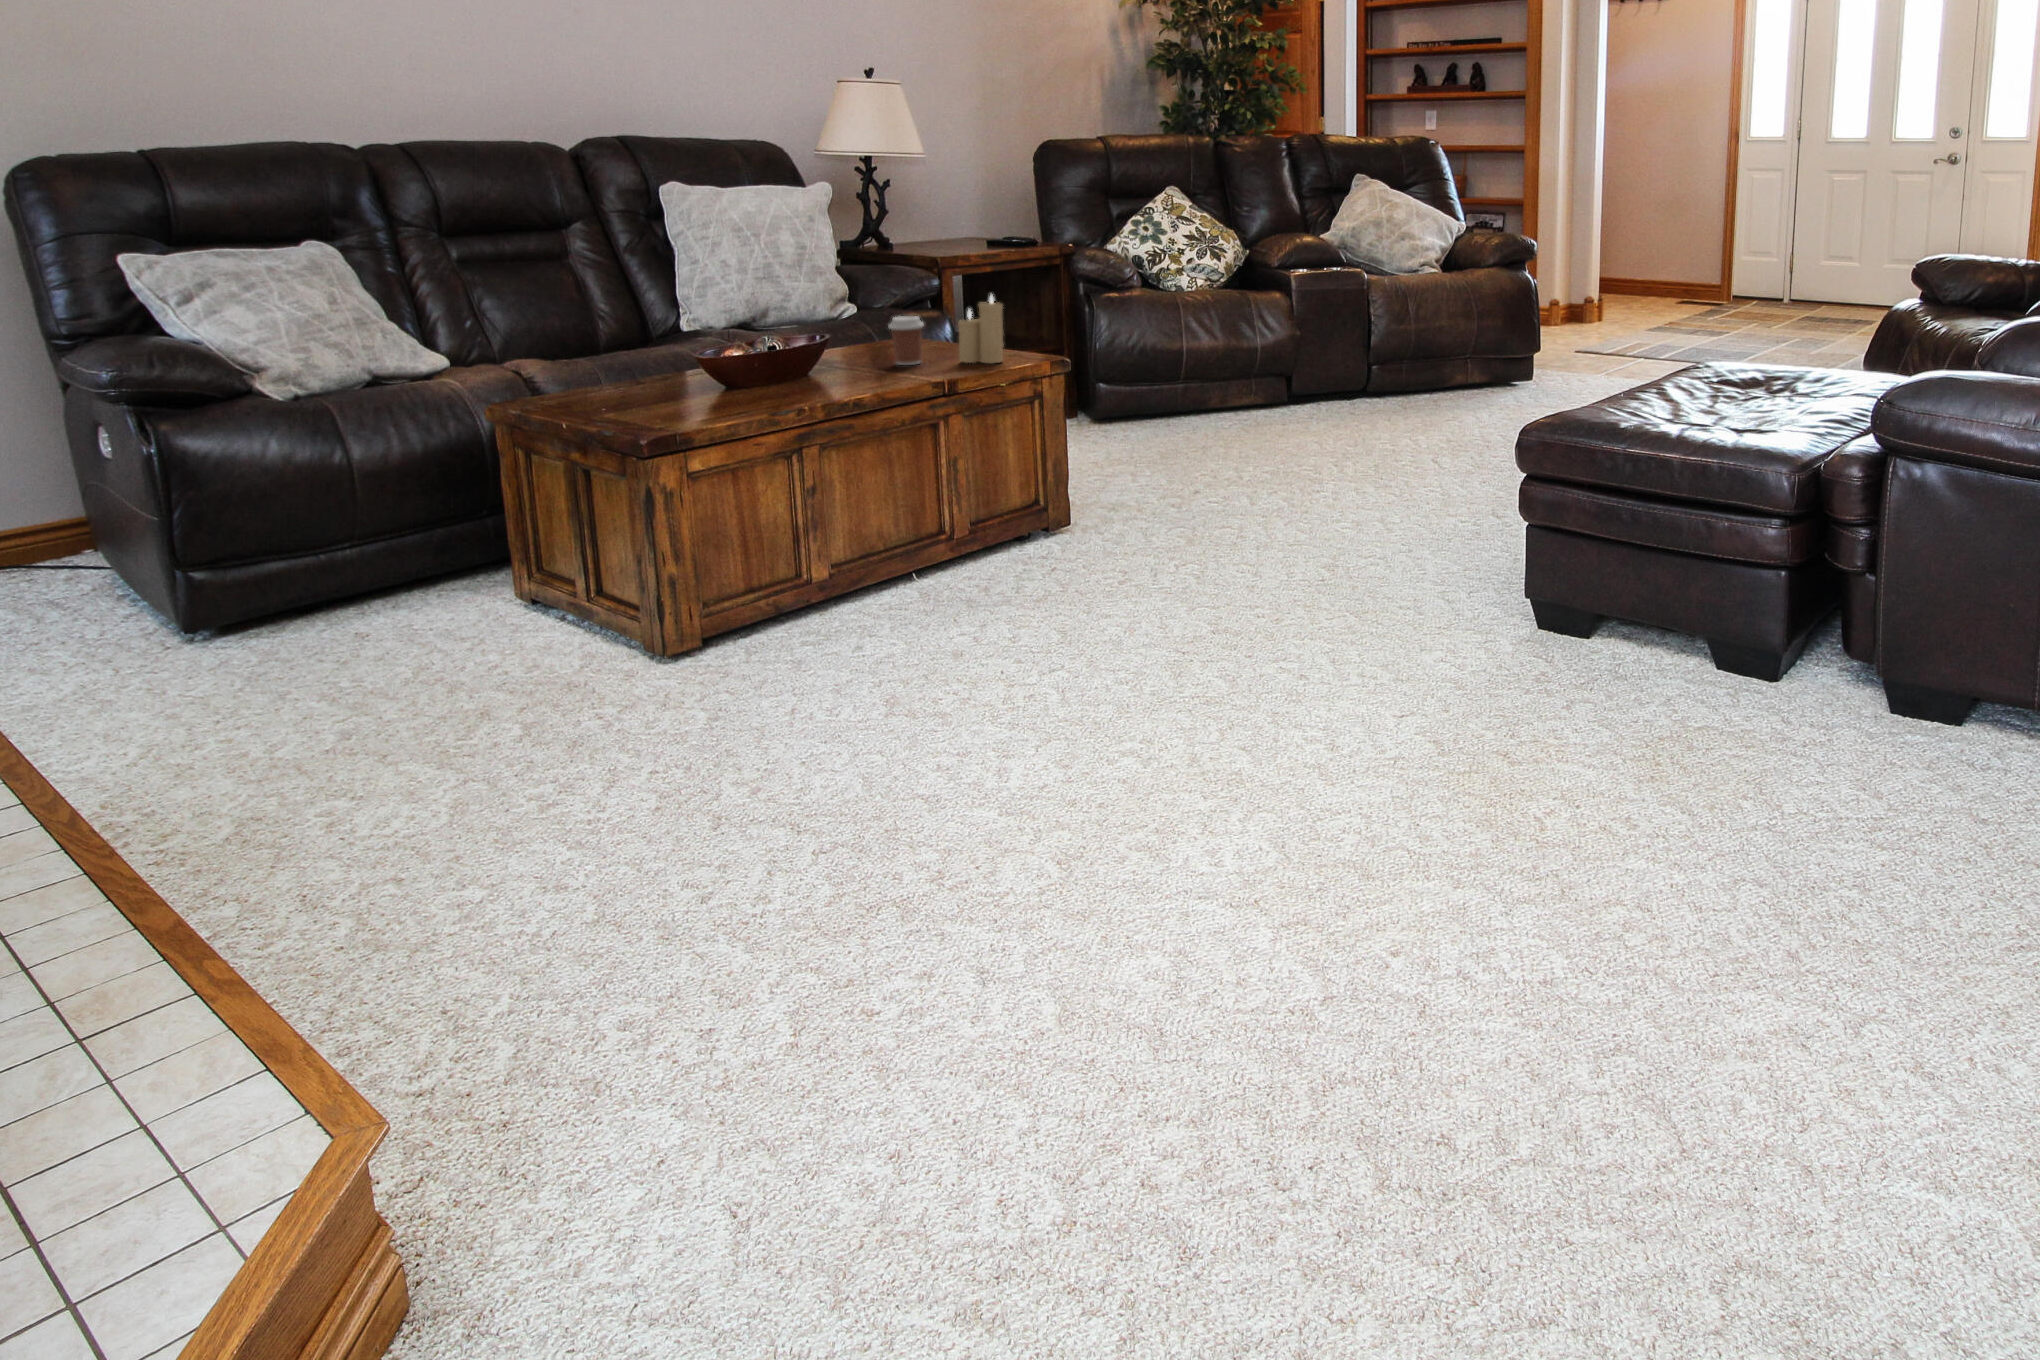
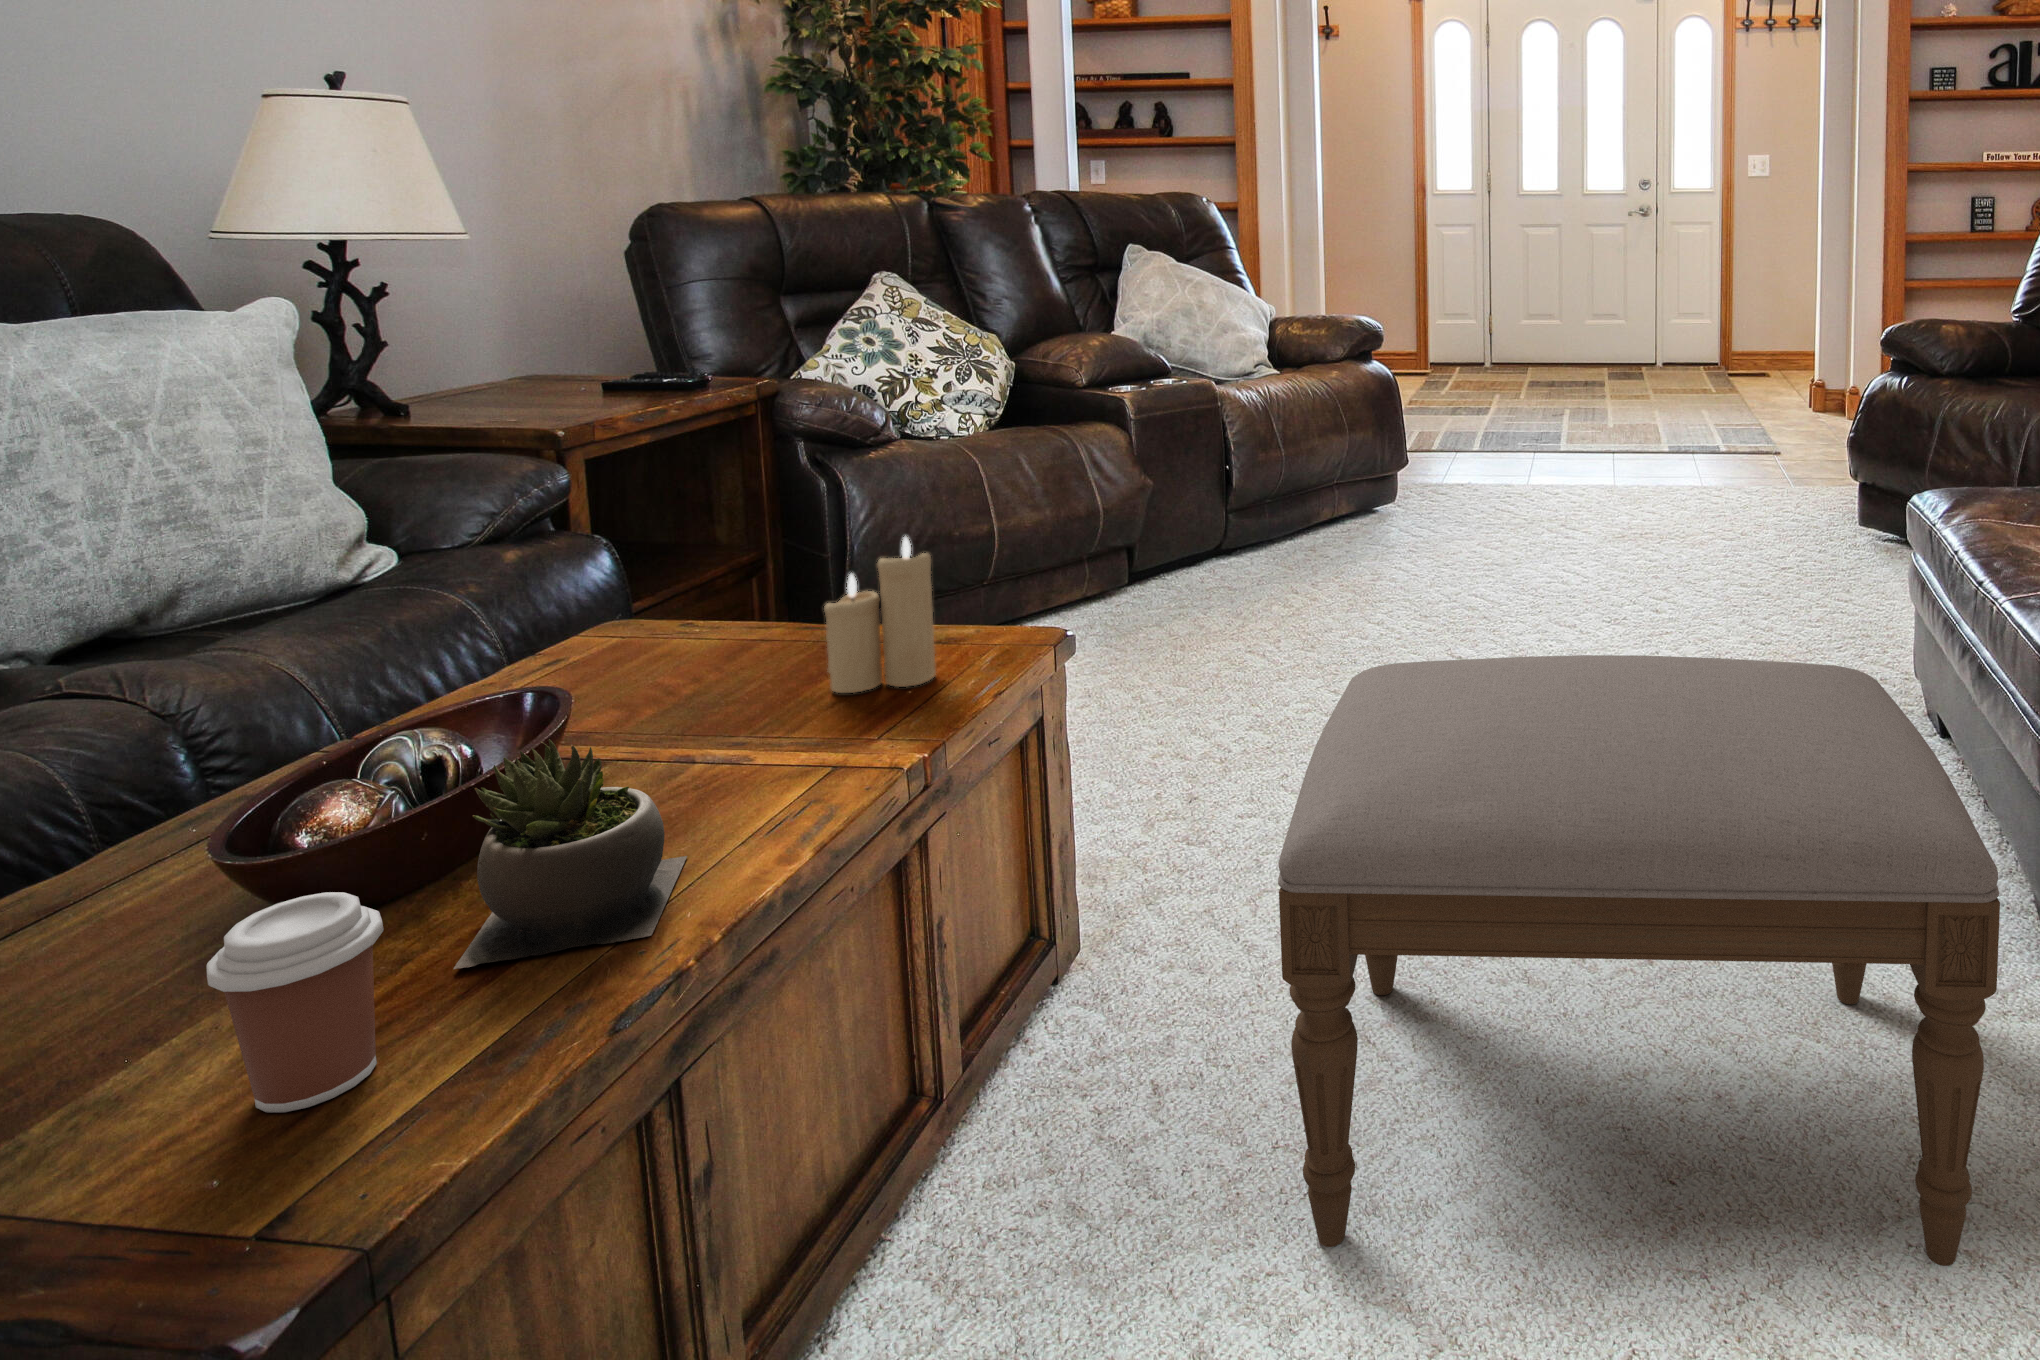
coffee cup: present [889,316,924,365] -> present [206,892,384,1112]
succulent plant: none [772,329,857,400] -> present [454,739,687,969]
ottoman: none [1047,384,1425,669] -> present [1278,655,2000,1266]

